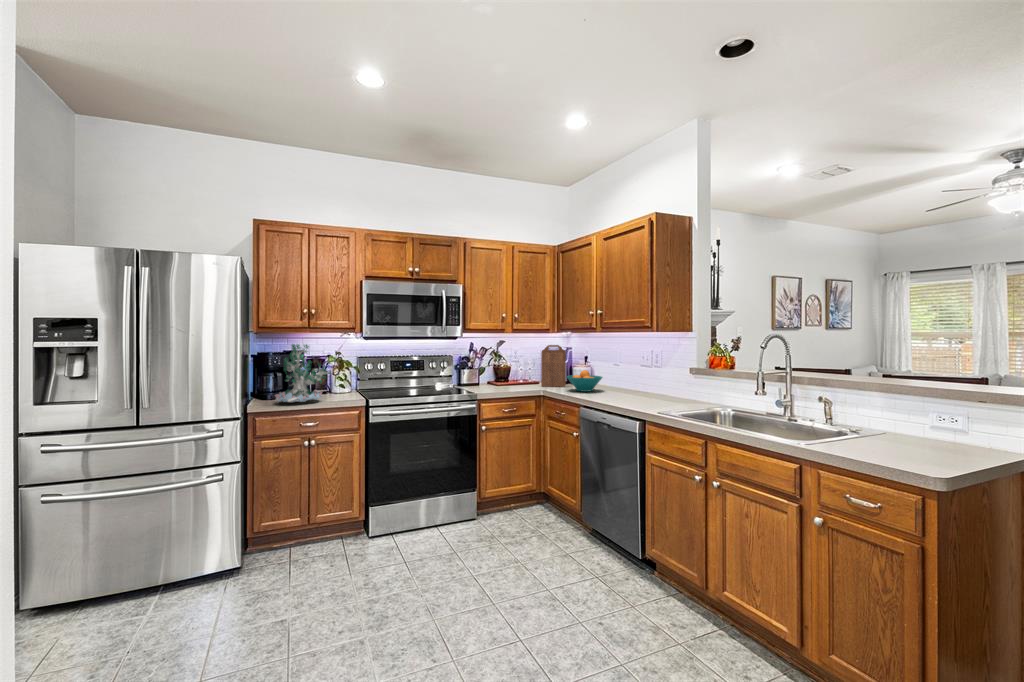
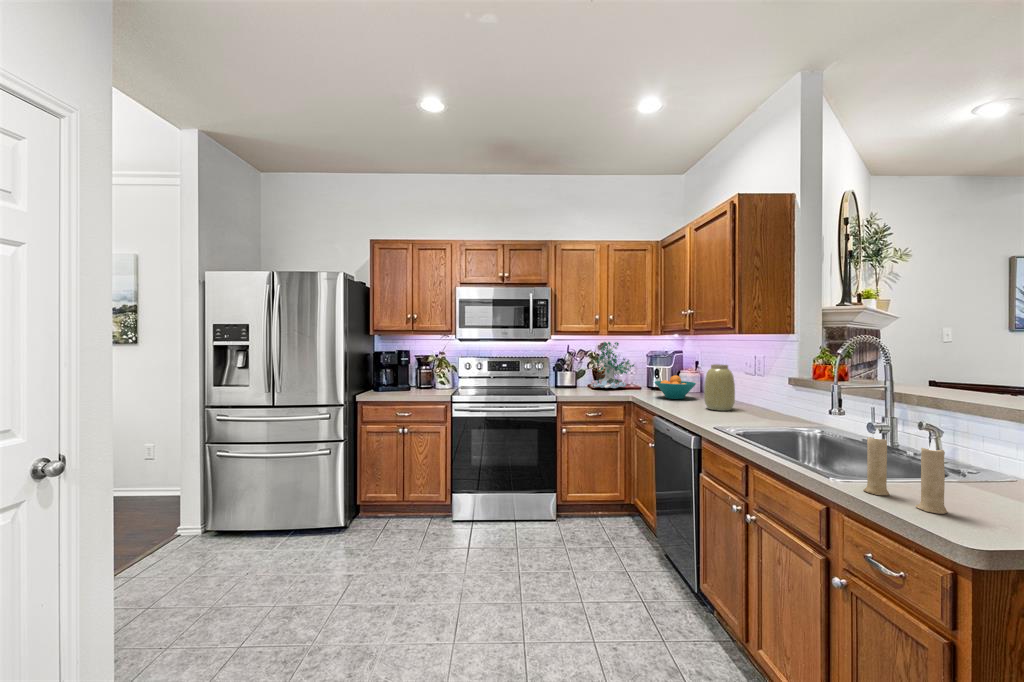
plant: present [275,344,331,403] -> present [591,342,634,388]
cutting board: present [541,345,566,387] -> none [636,347,662,393]
vase: none [622,359,647,399] -> present [704,364,735,411]
candle: none [831,401,895,459] -> present [863,429,948,514]

